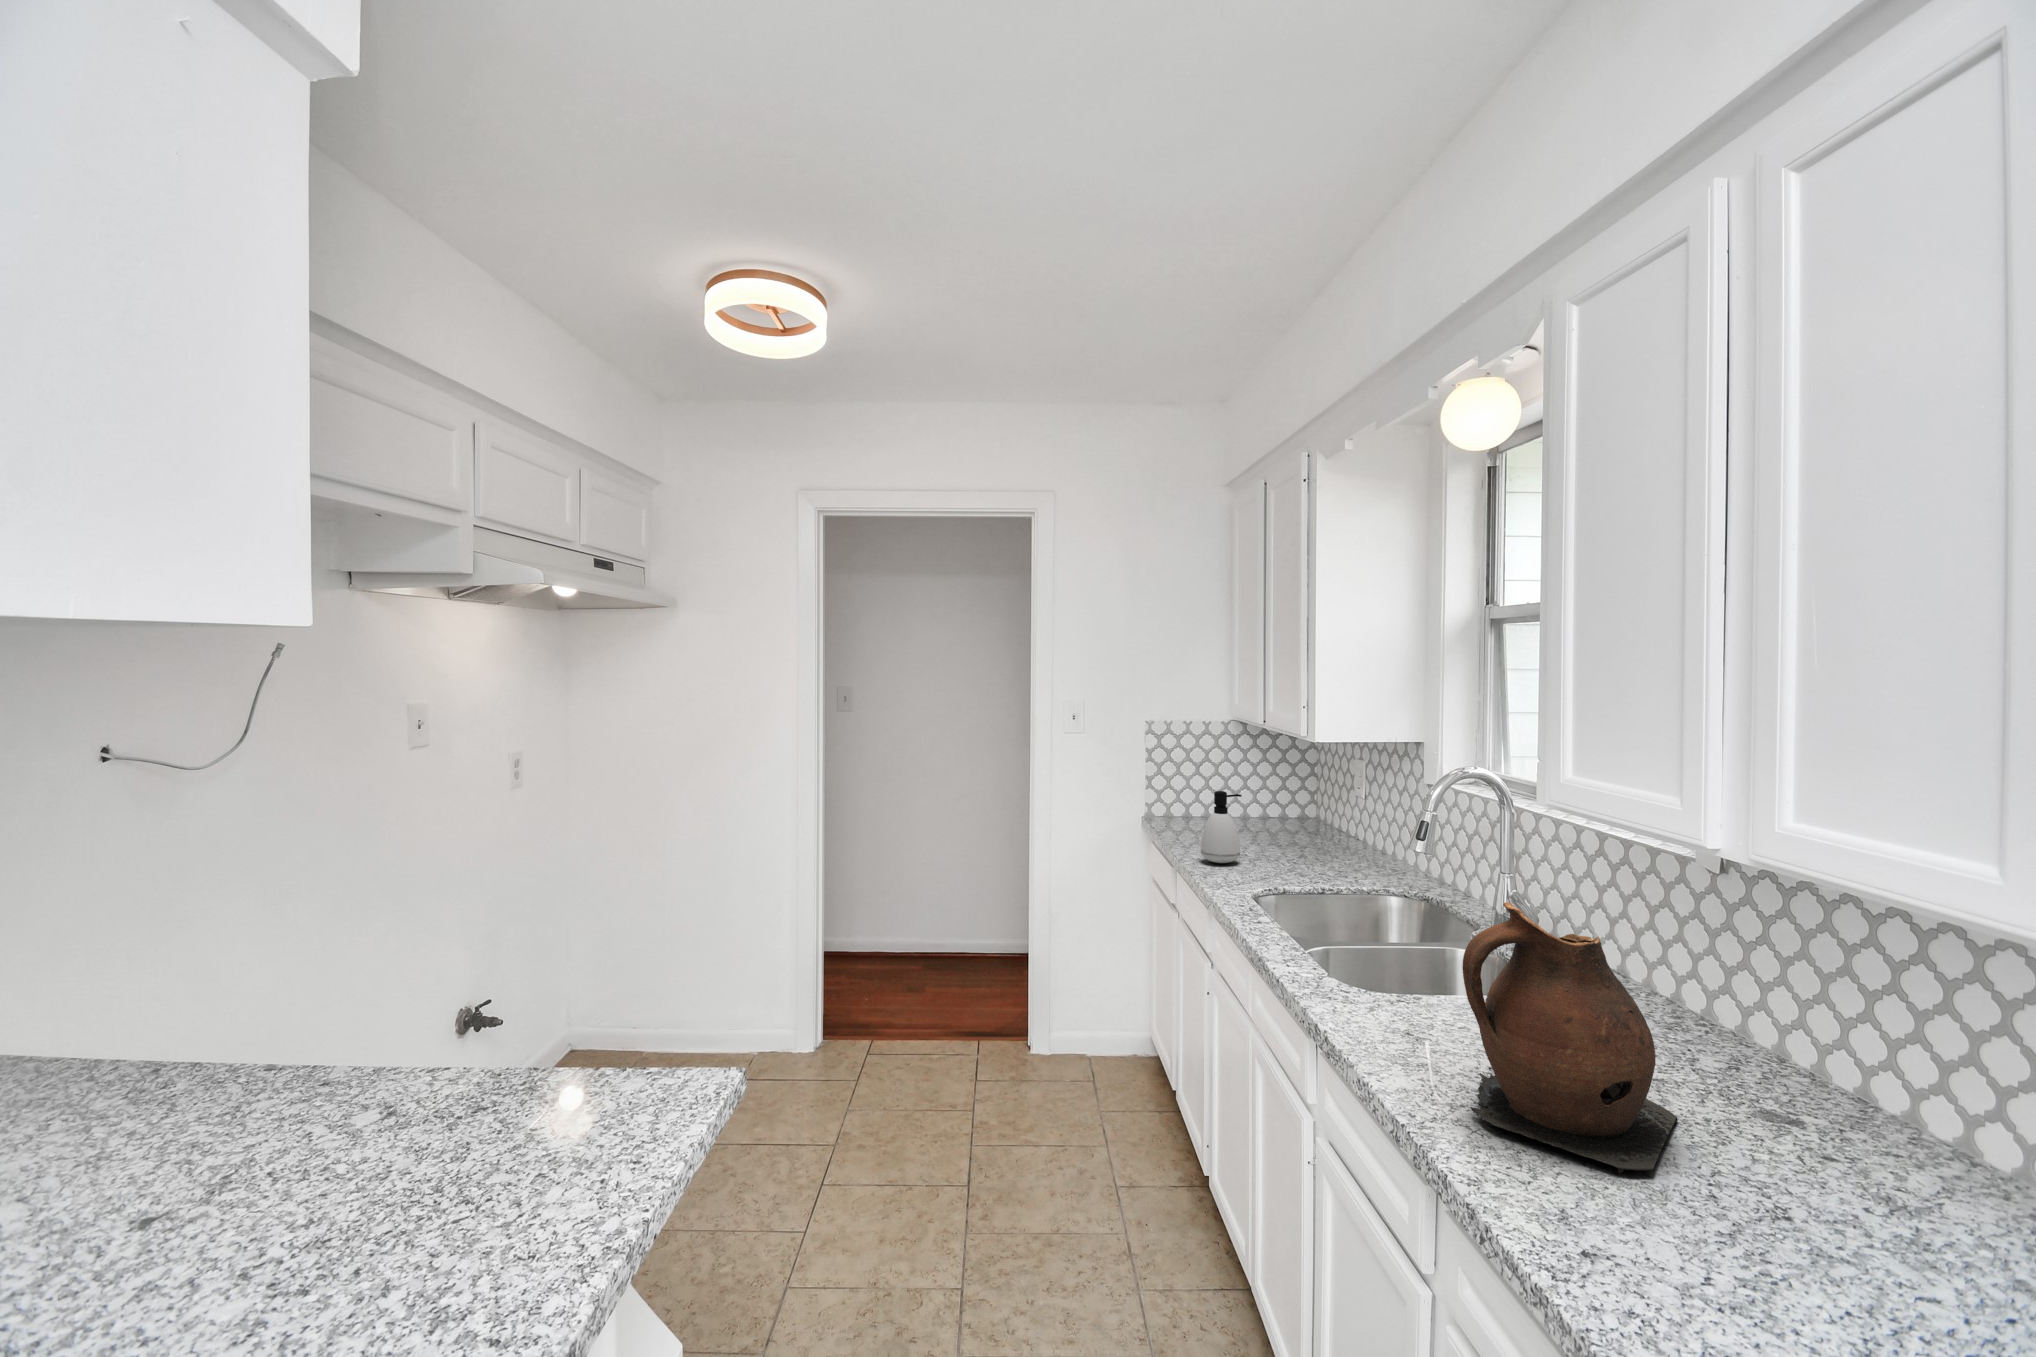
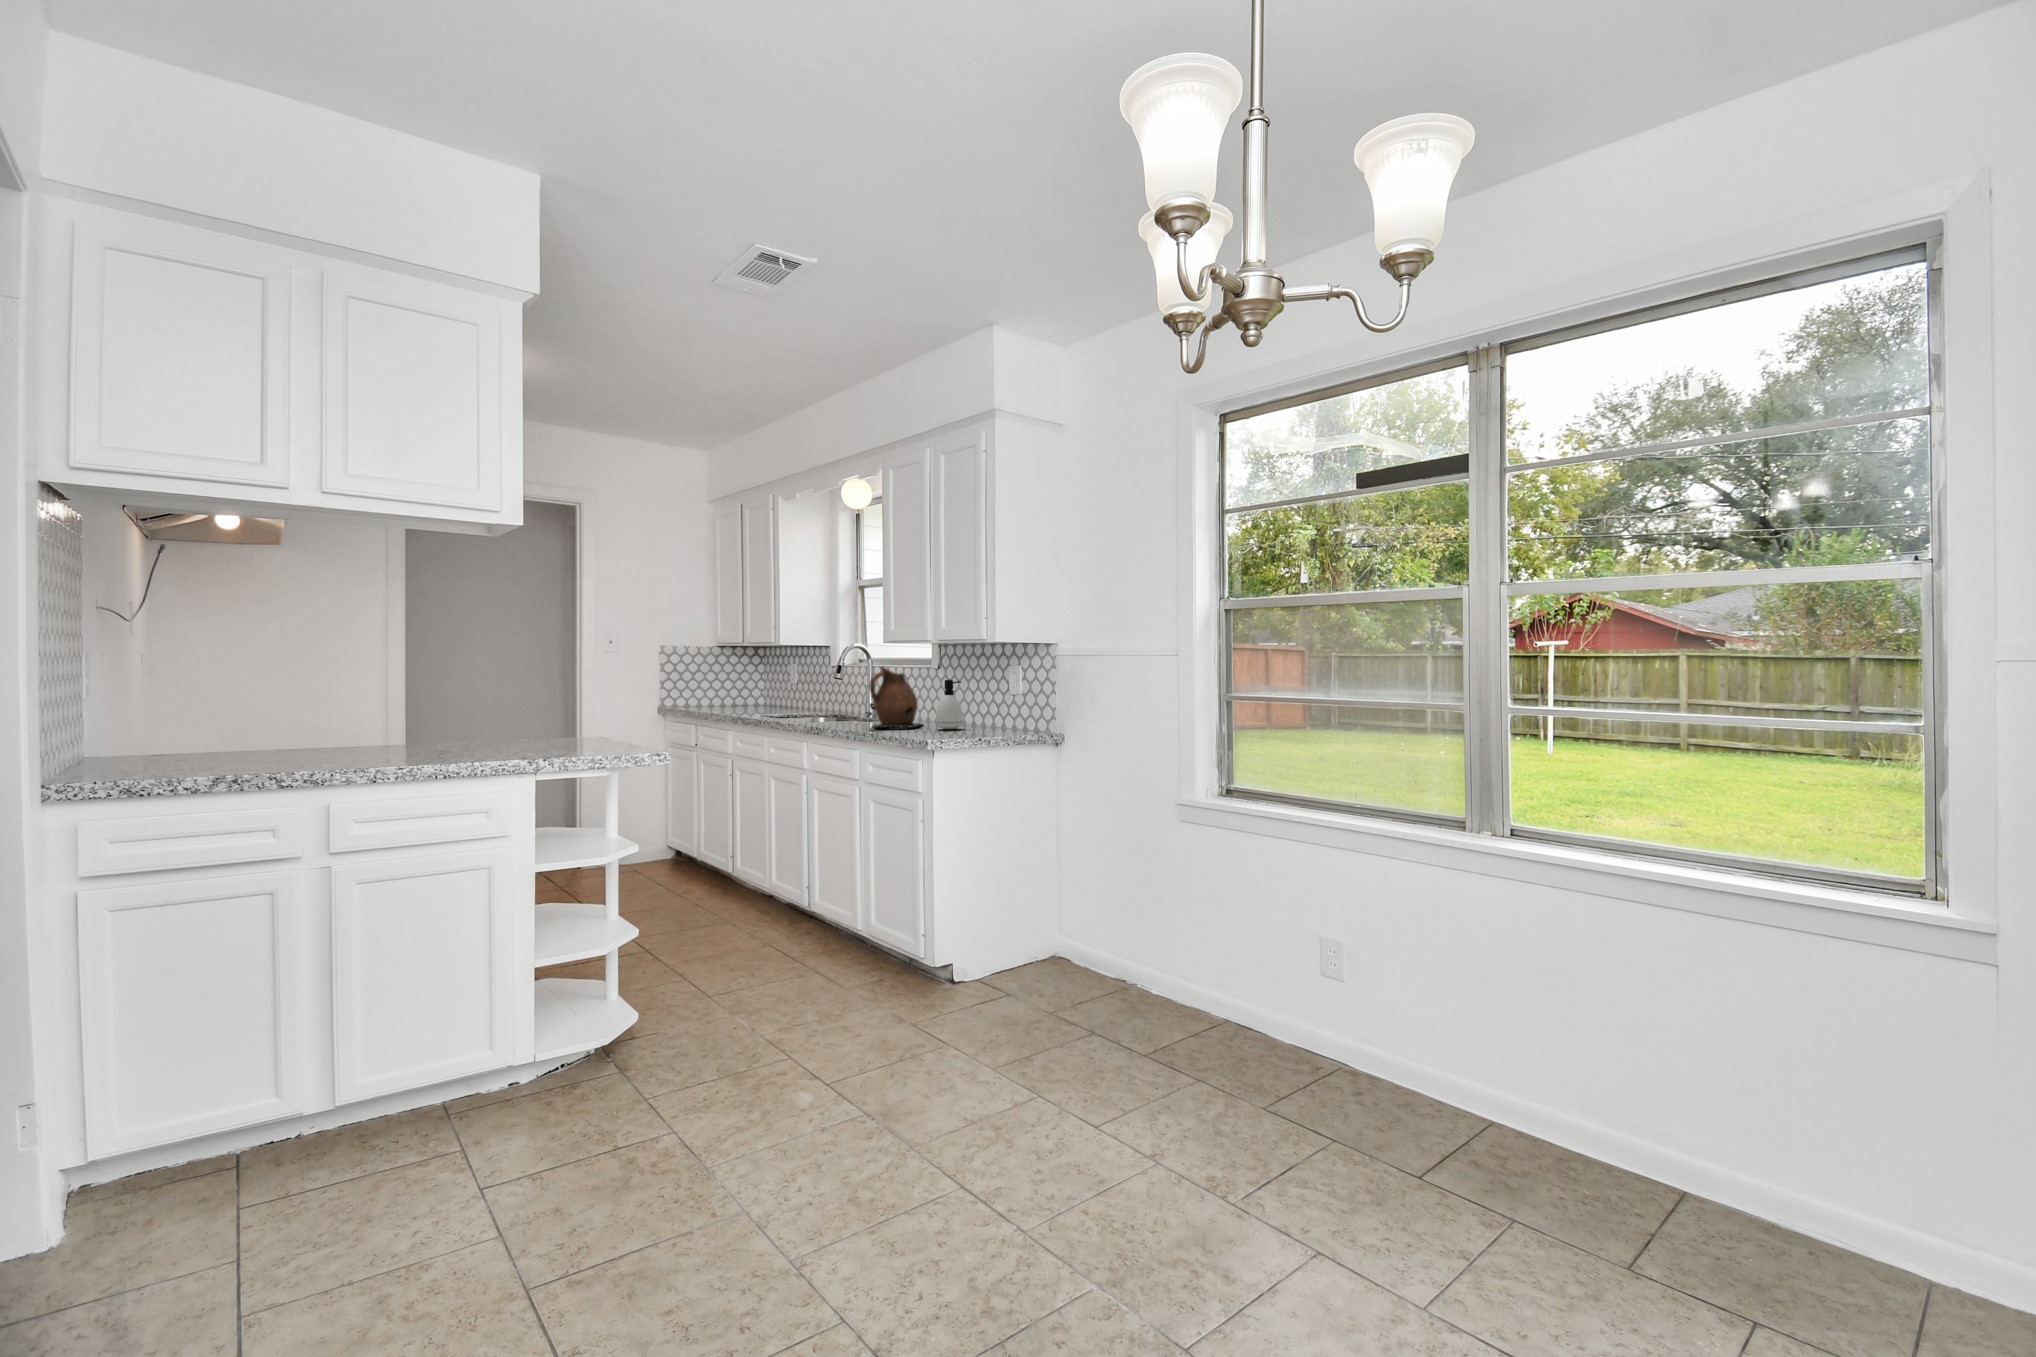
soap dispenser: present [1201,791,1242,863] -> present [936,680,963,729]

